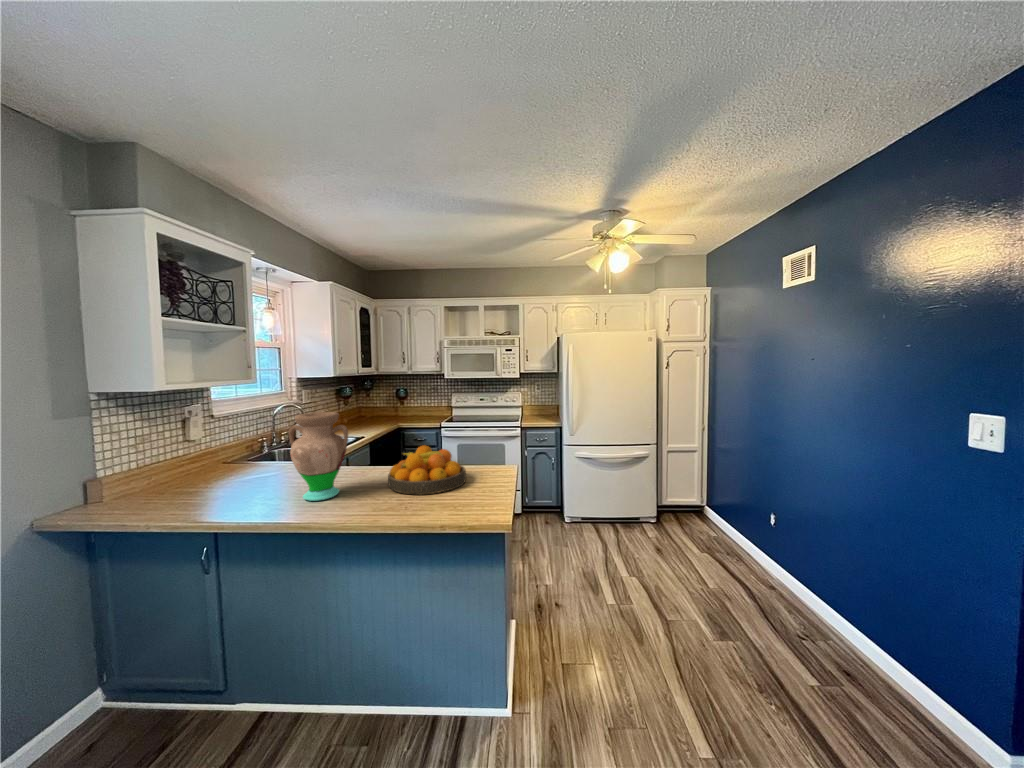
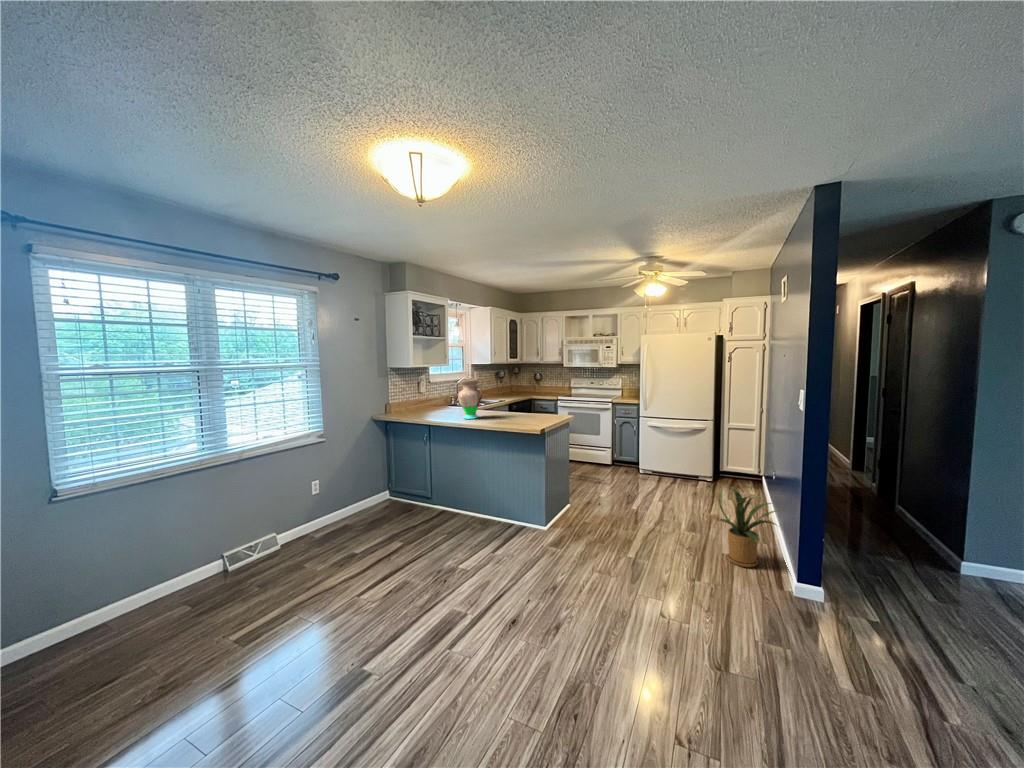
fruit bowl: present [388,446,466,495] -> none [500,399,539,420]
house plant: none [788,563,932,714] -> present [718,486,781,567]

